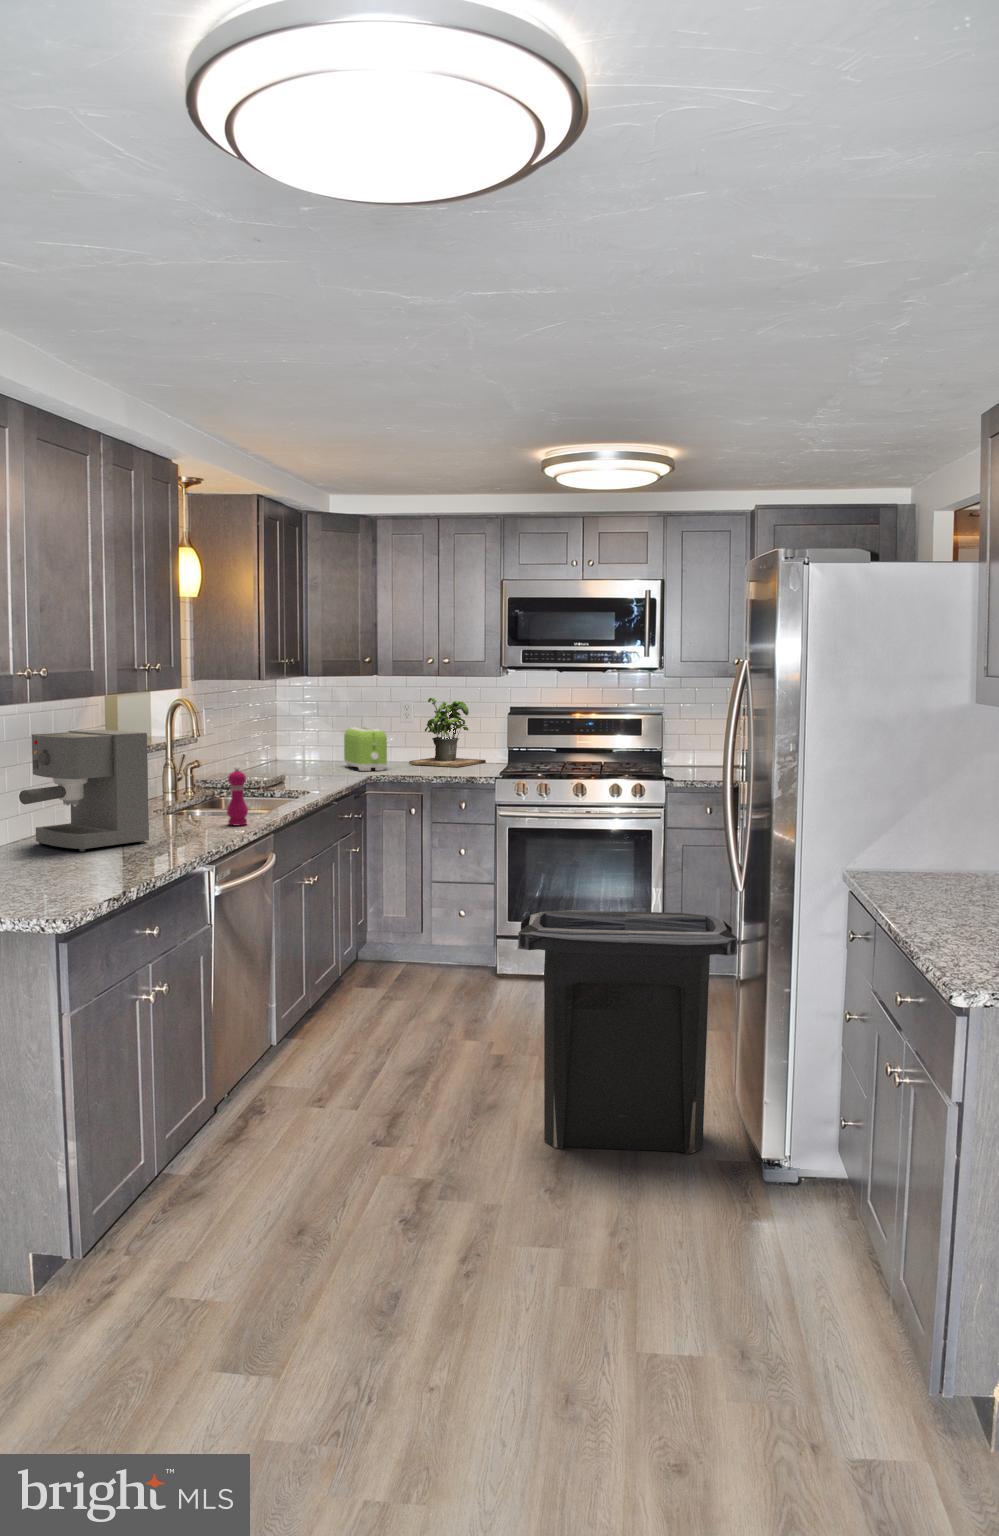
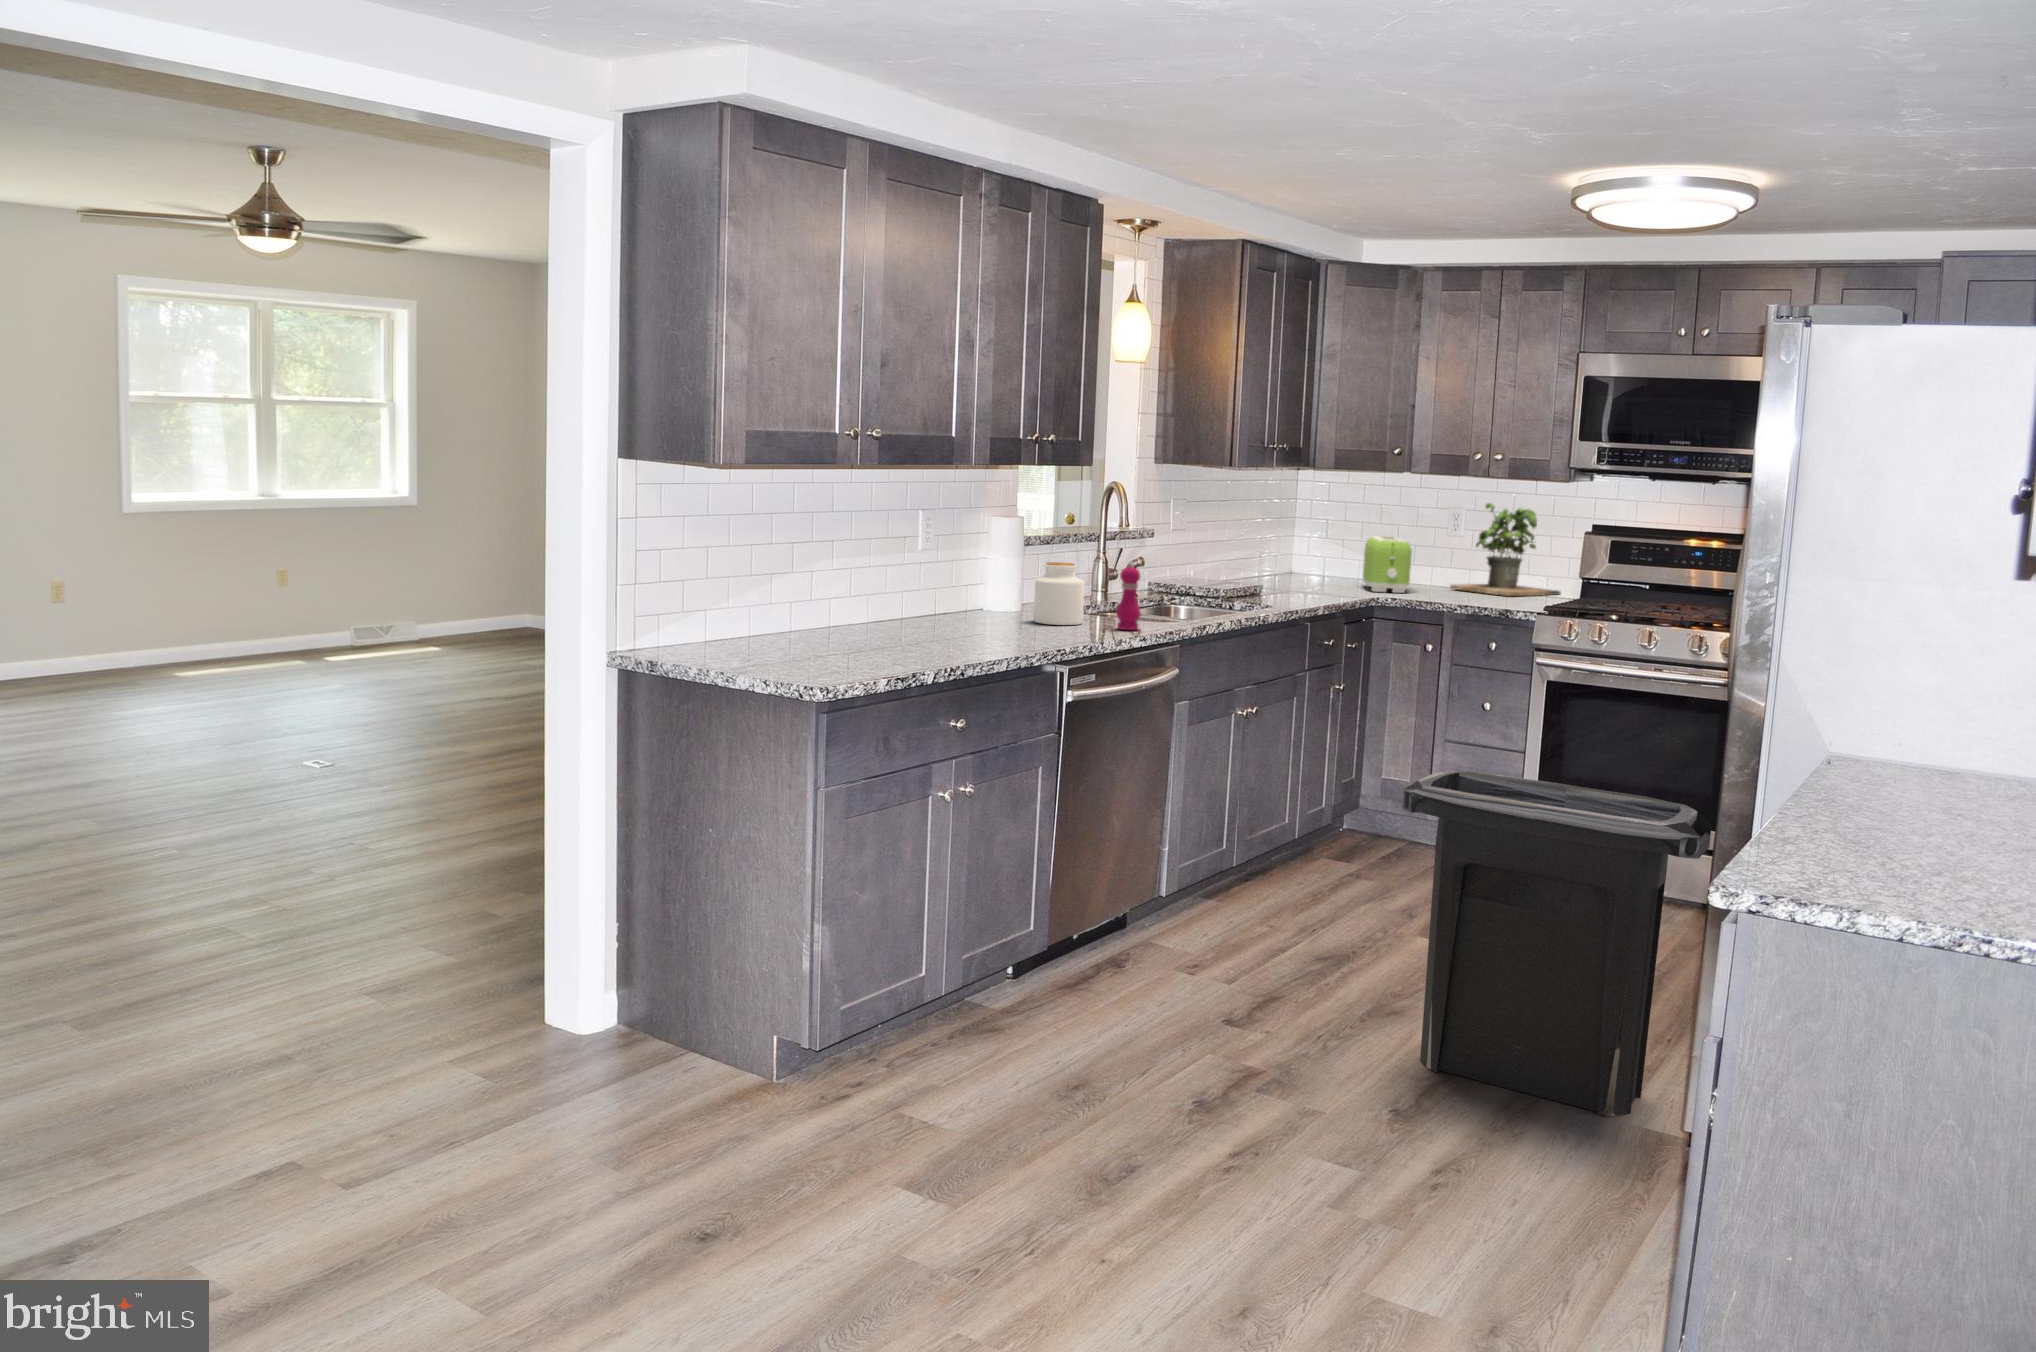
coffee maker: present [19,730,149,851] -> none [873,508,1013,637]
jar: none [146,771,191,827] -> present [1034,562,1084,625]

